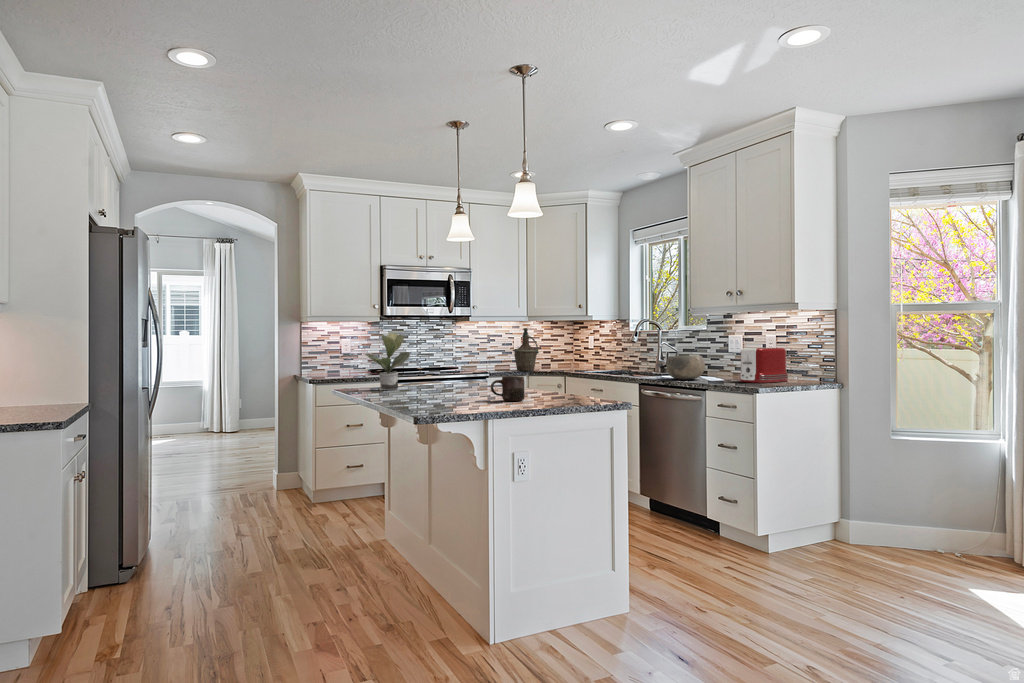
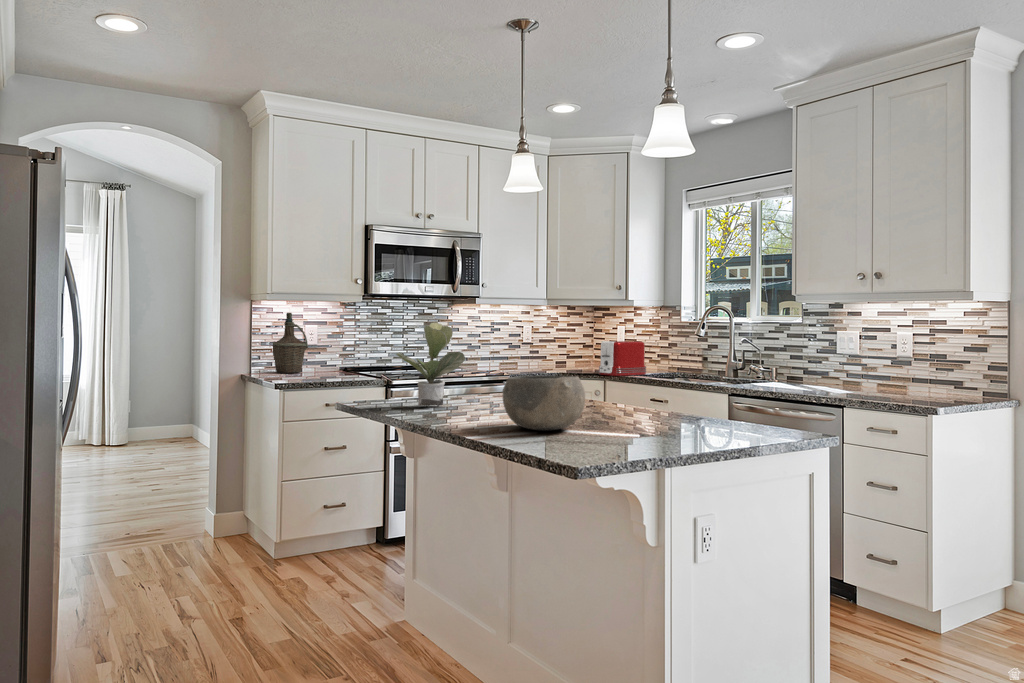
bottle: present [514,328,539,371] -> present [272,313,308,373]
toaster: present [739,348,788,383] -> present [599,341,646,376]
bowl: present [666,355,705,380] -> present [503,376,585,431]
mug: present [491,376,524,401] -> none [638,395,687,434]

